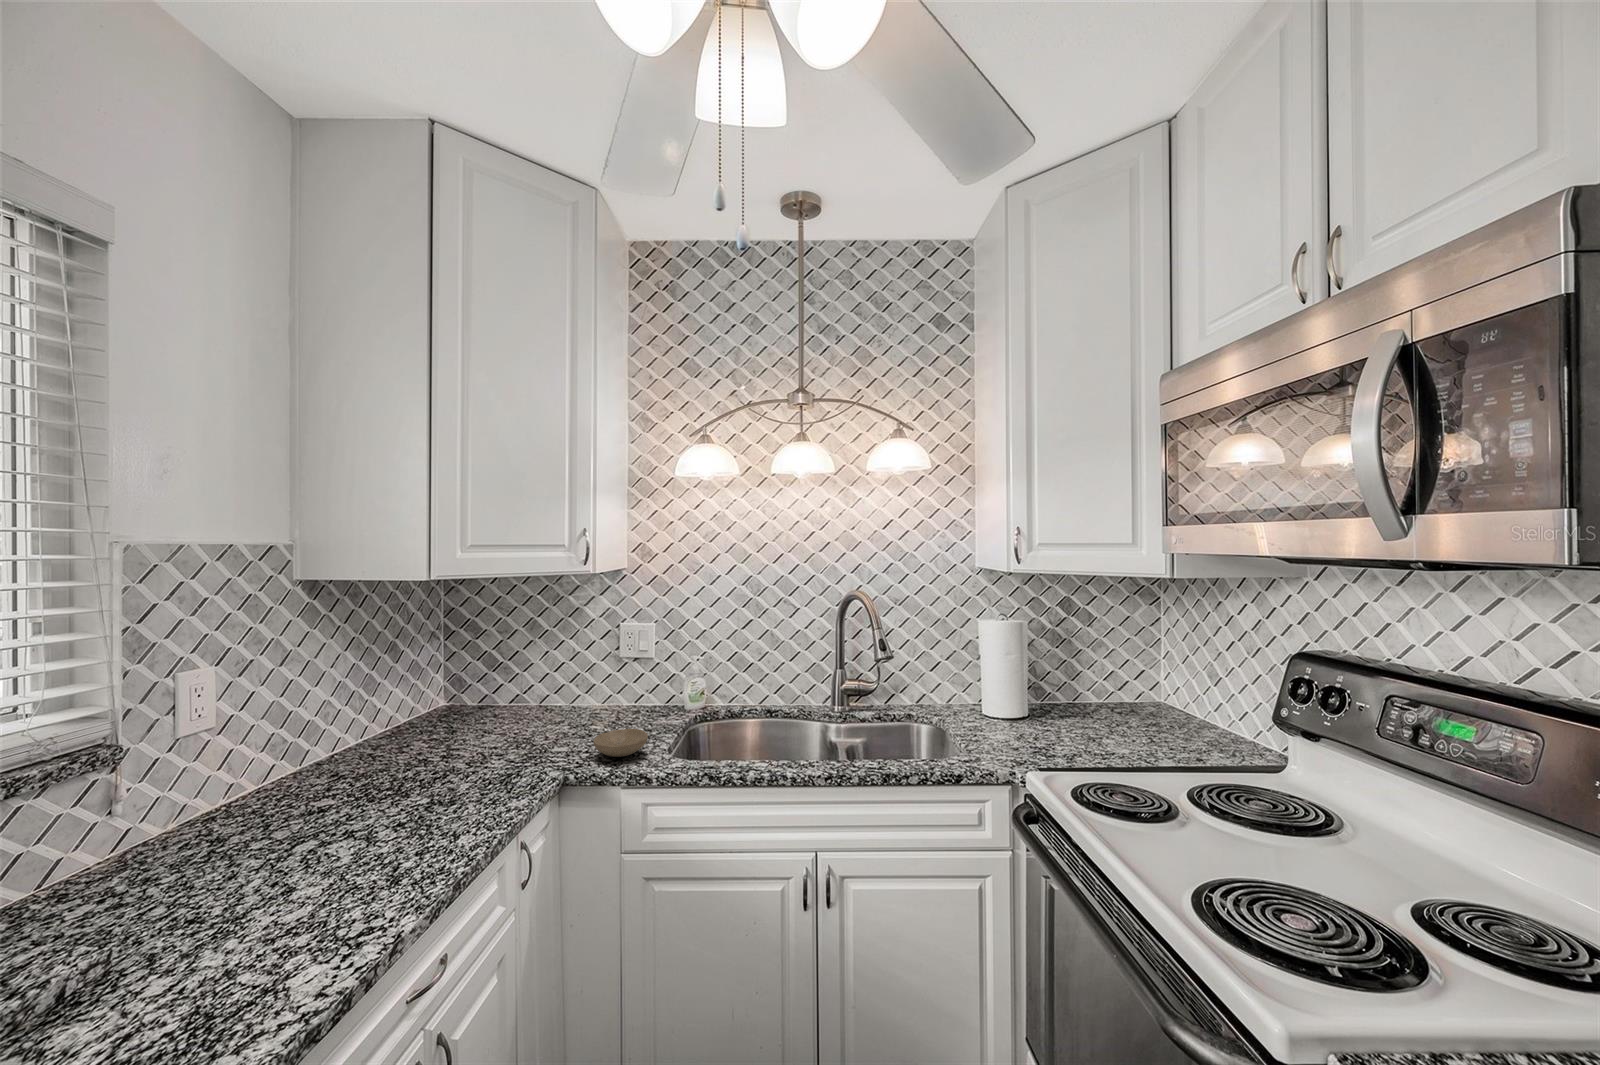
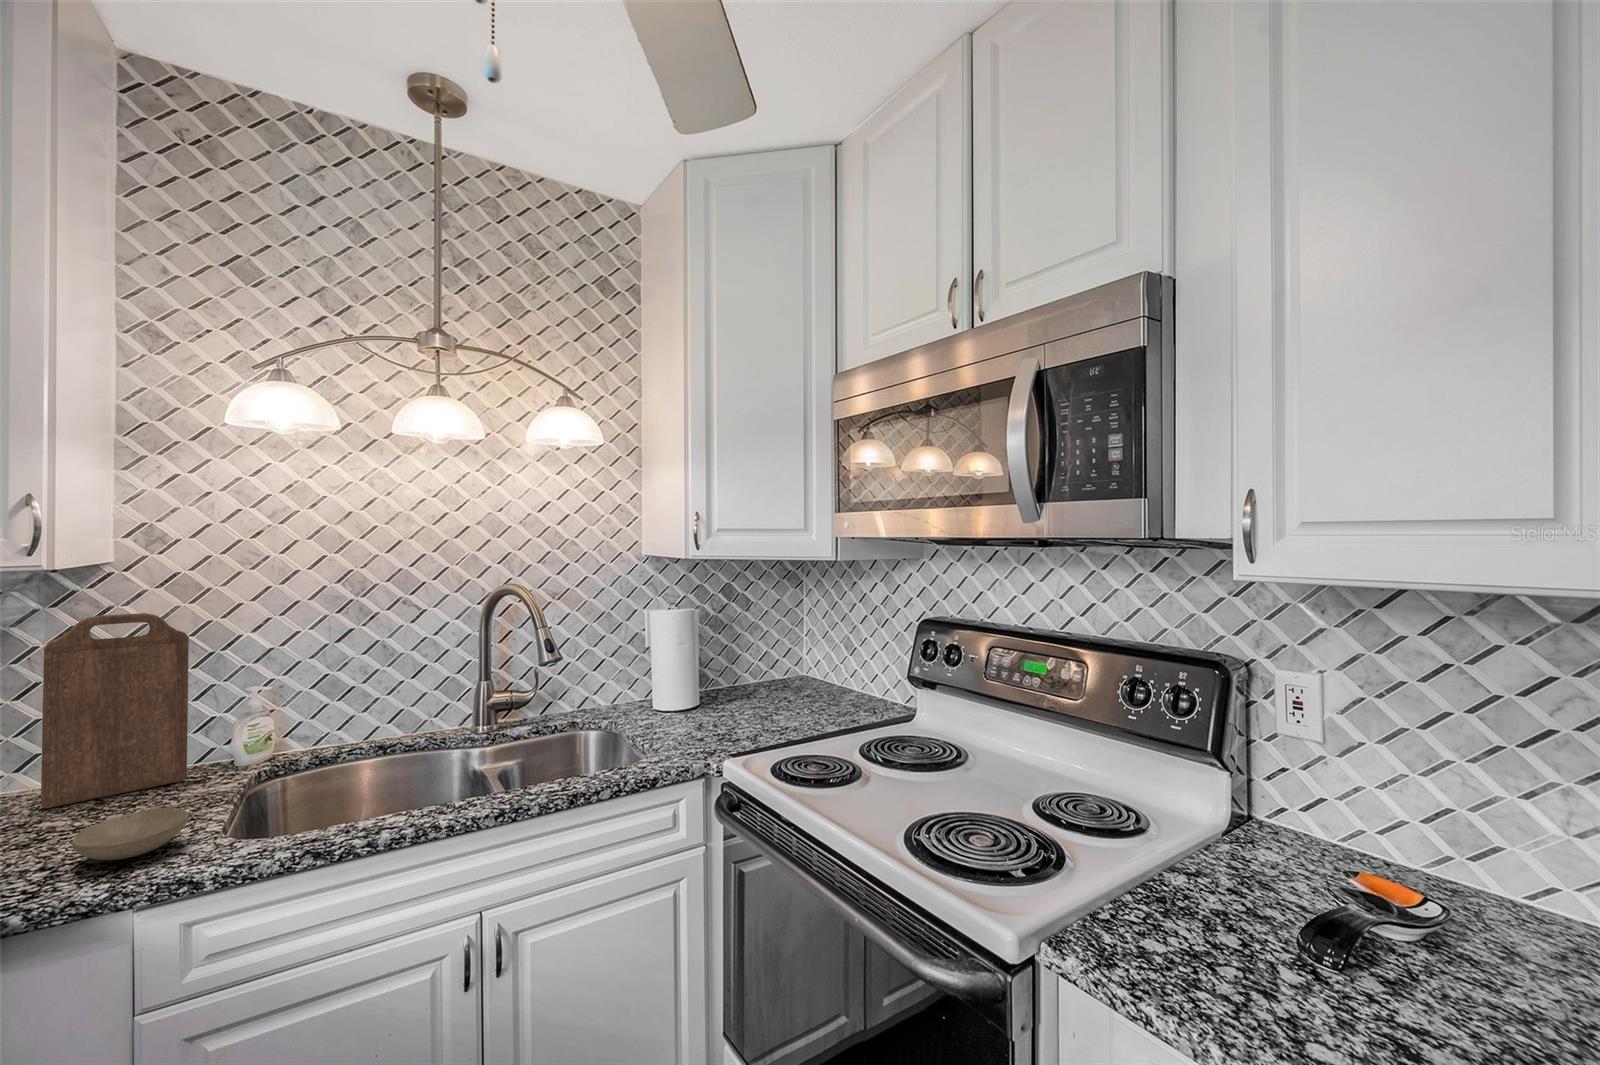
cutting board: none [590,601,659,718] -> present [41,613,189,808]

